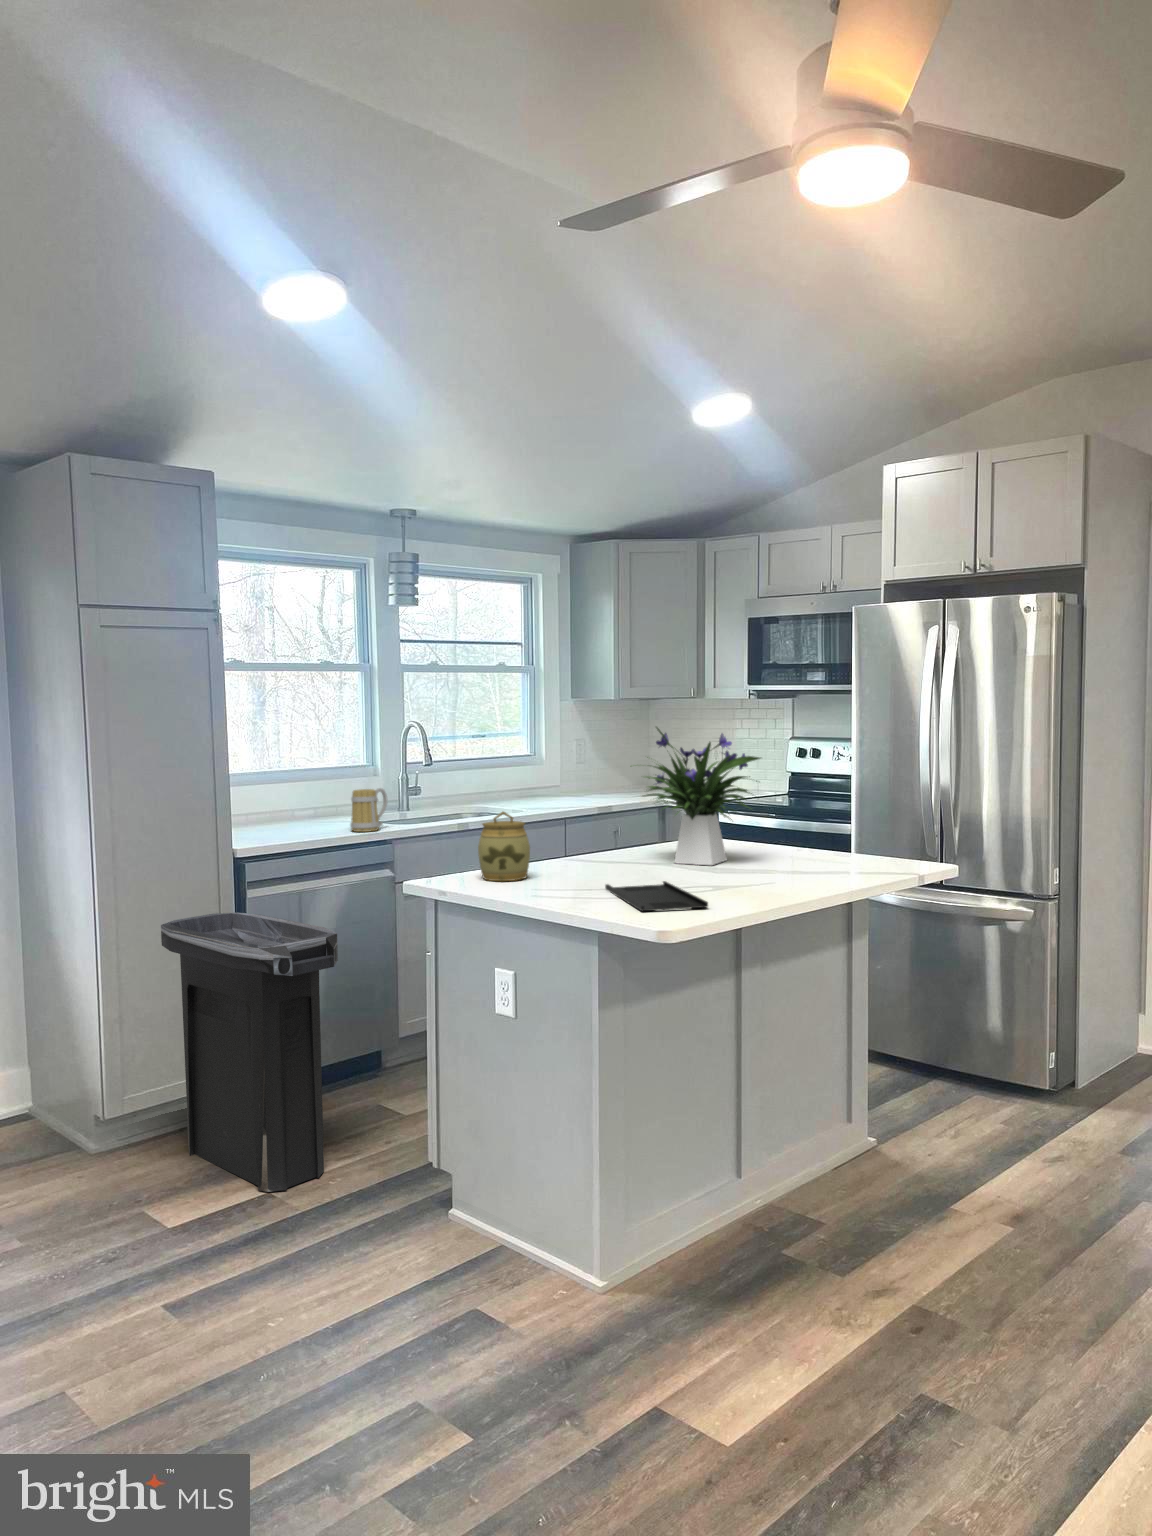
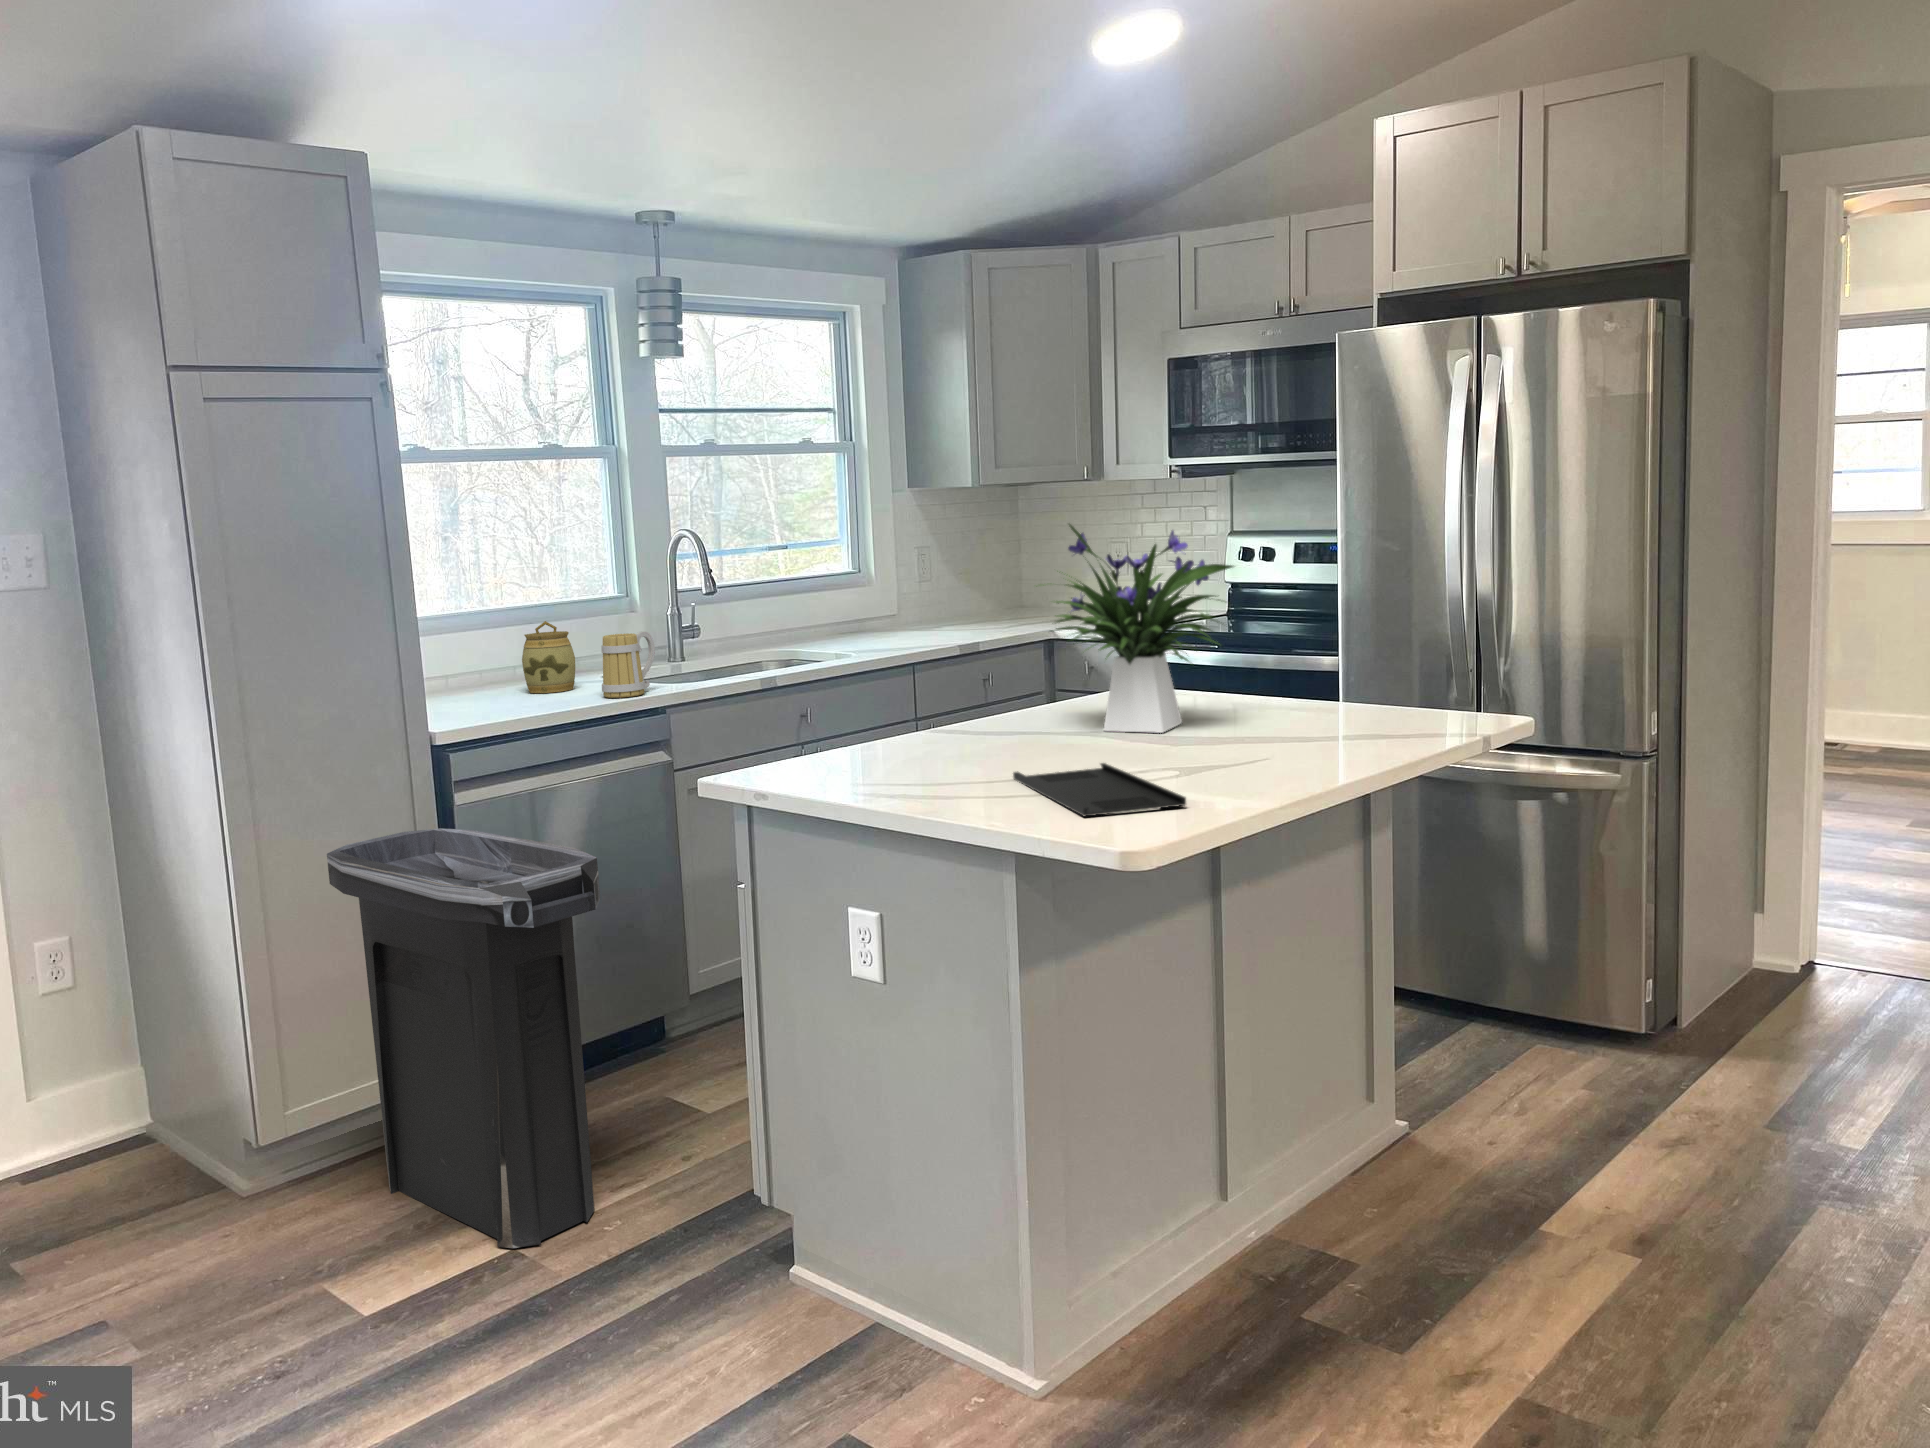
jar: present [478,812,530,881] -> present [522,621,575,693]

